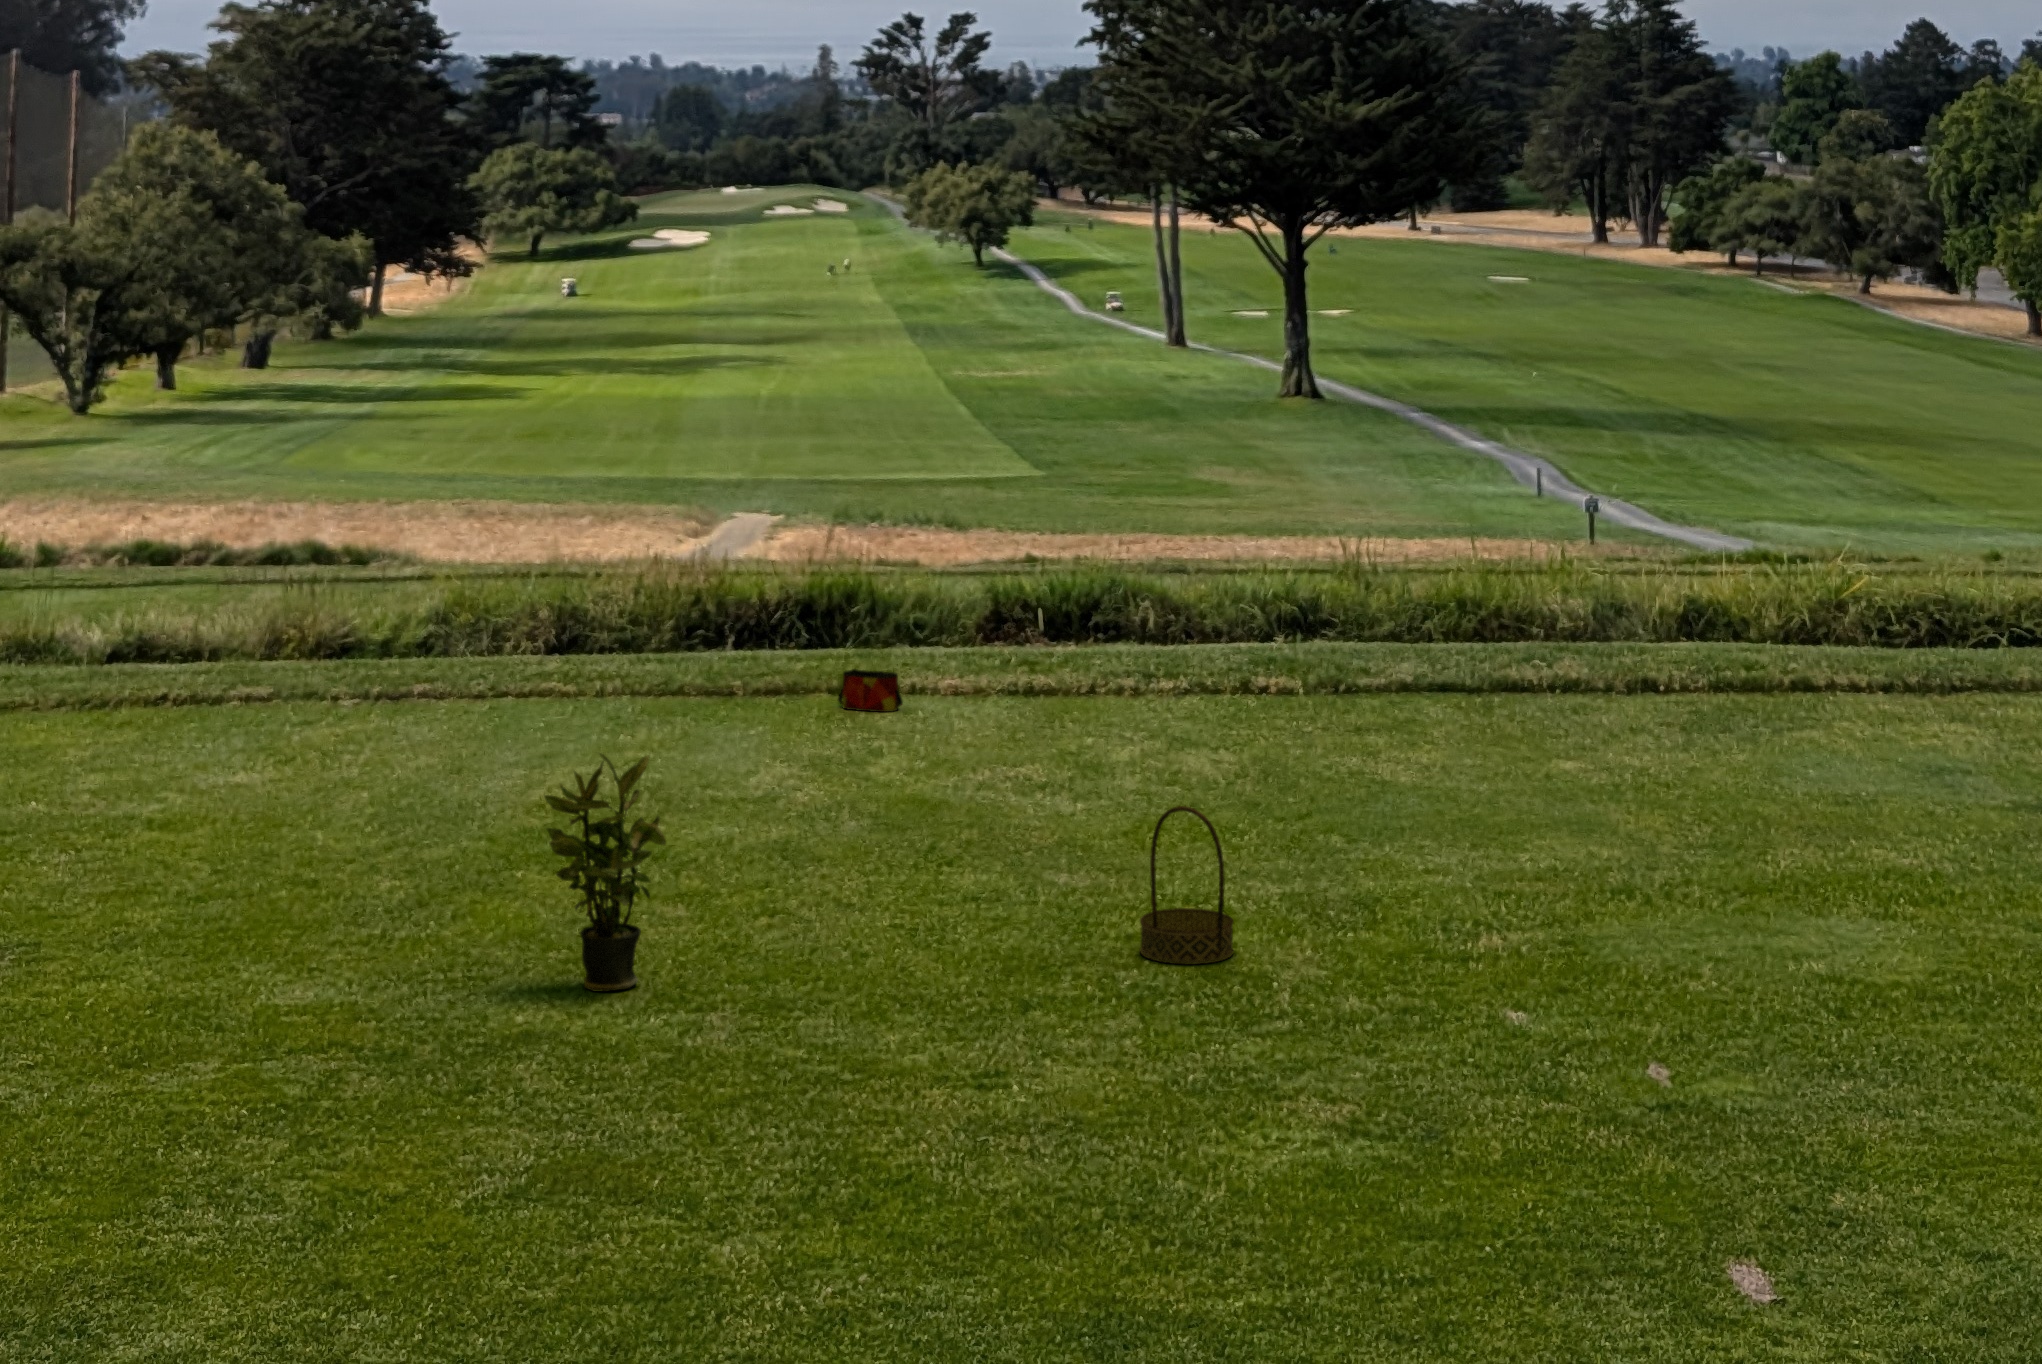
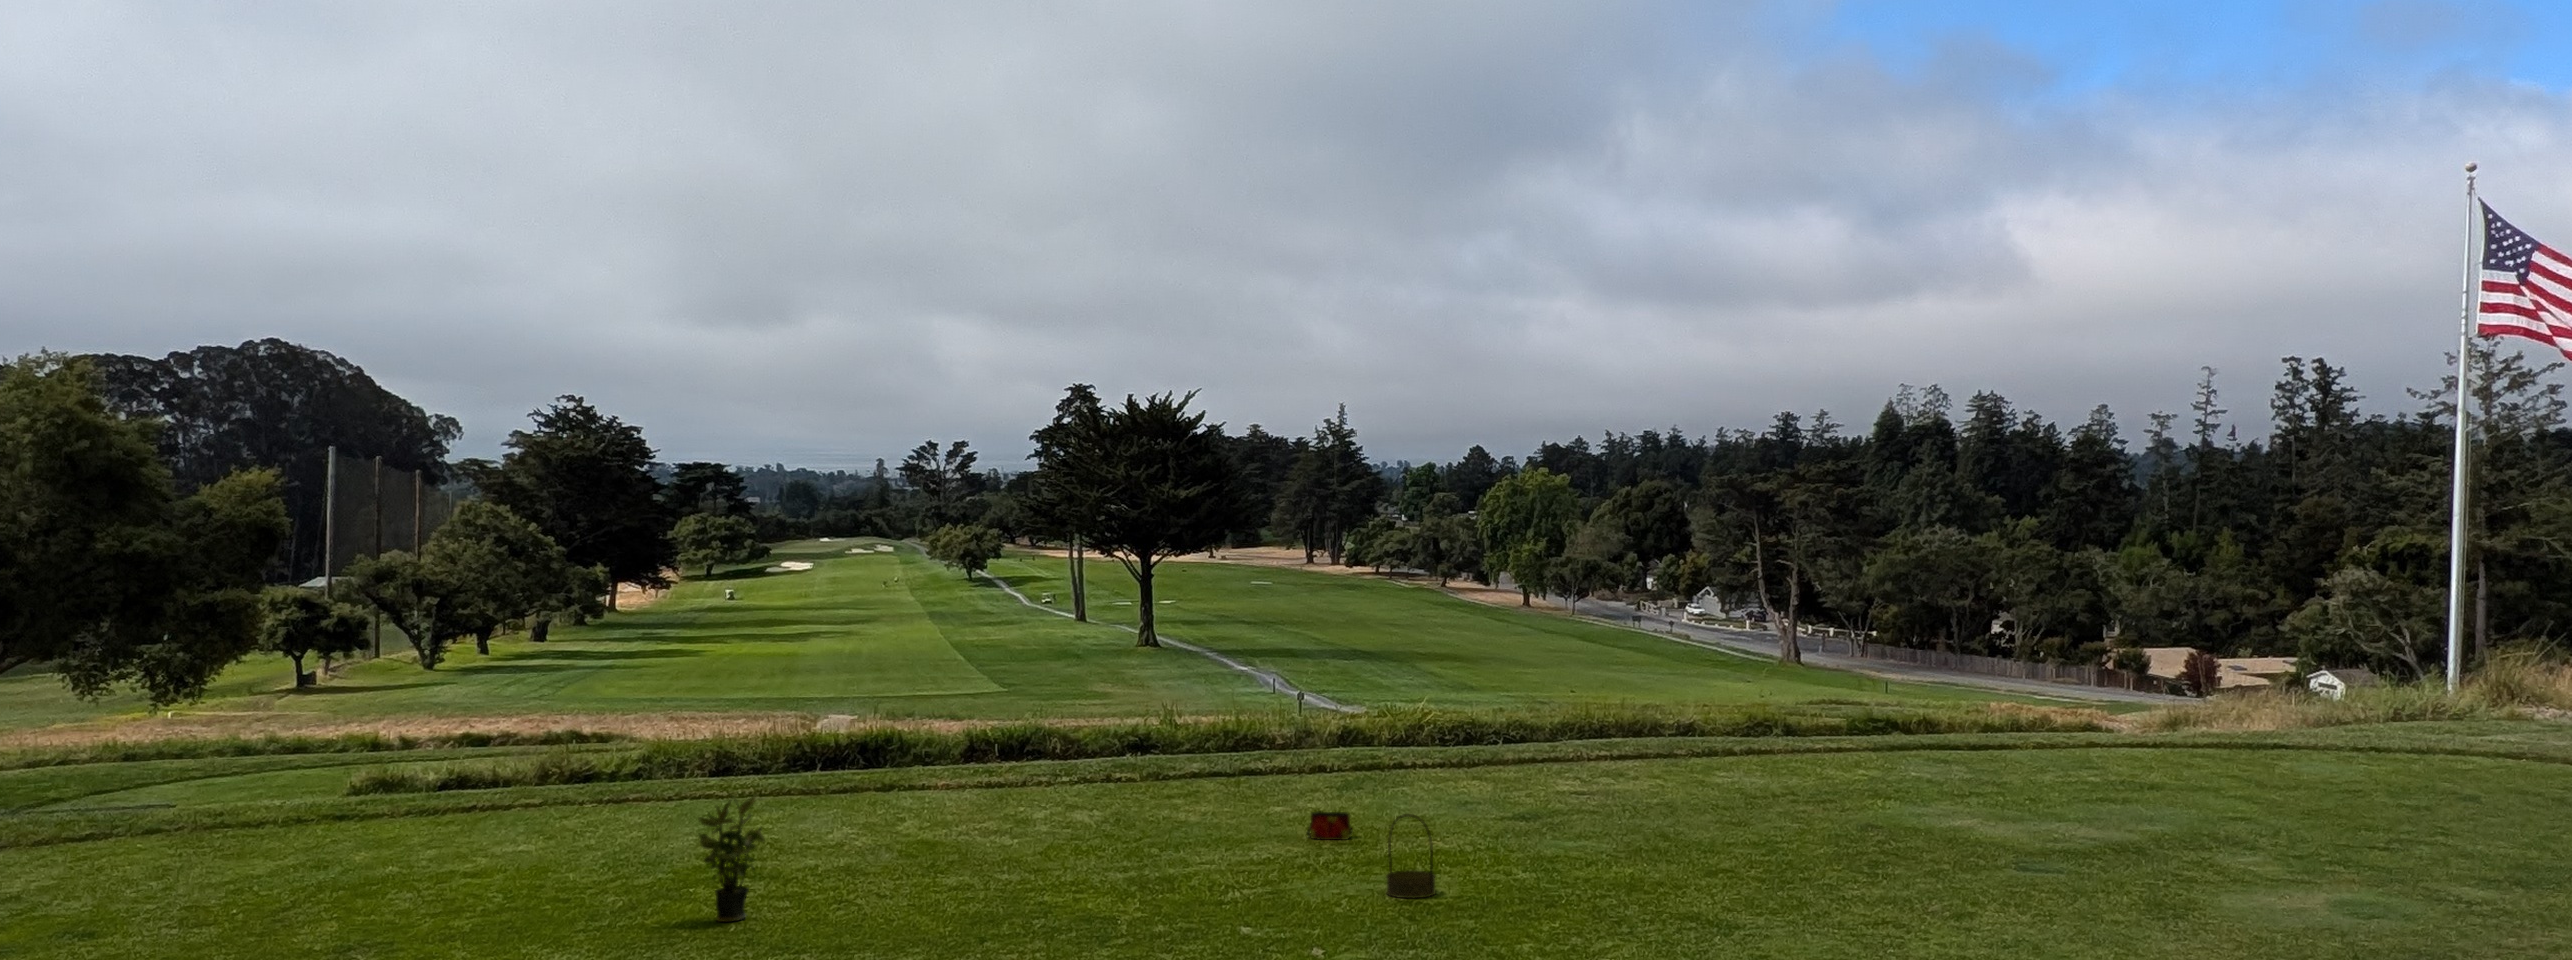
bag: present [838,669,903,712] -> present [1307,811,1353,840]
basket: present [1140,806,1234,964] -> present [1386,814,1435,898]

